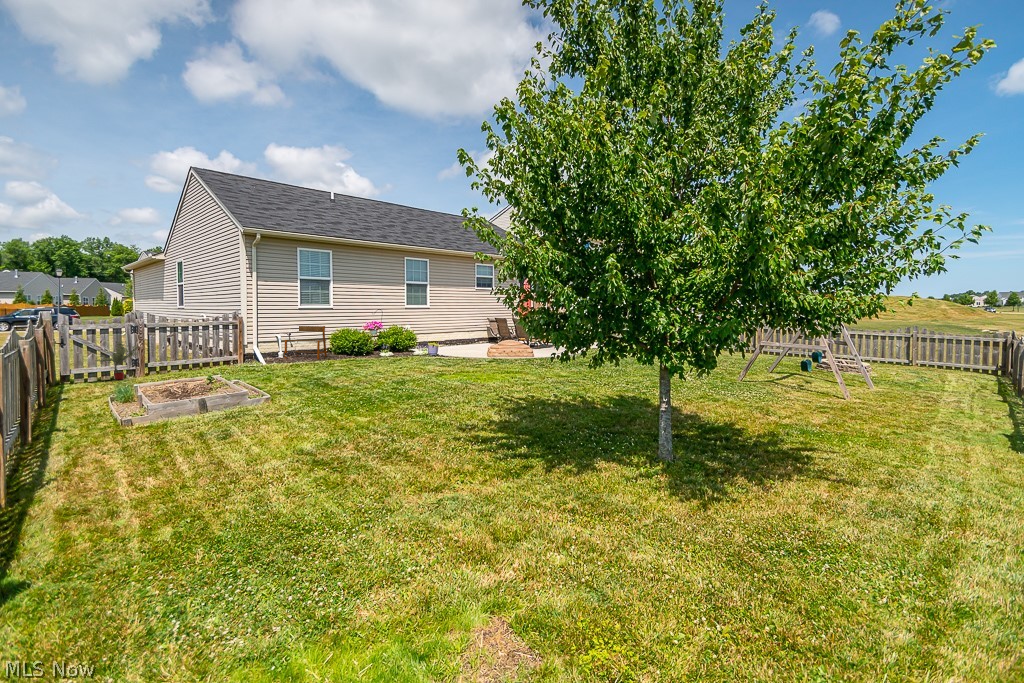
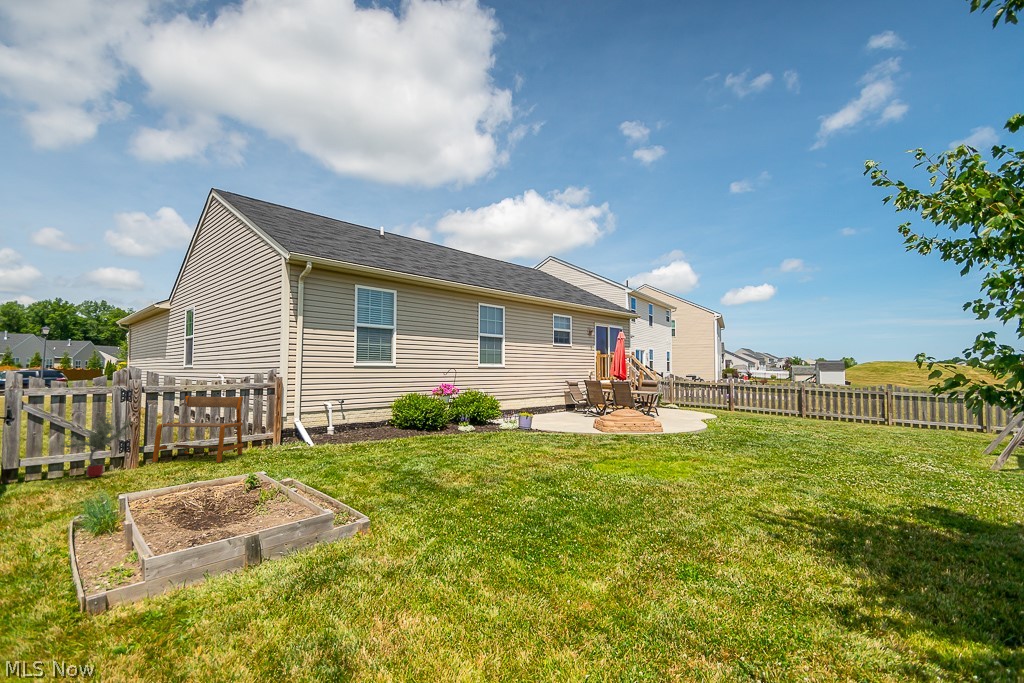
bench: present [285,326,327,359] -> present [152,396,244,463]

